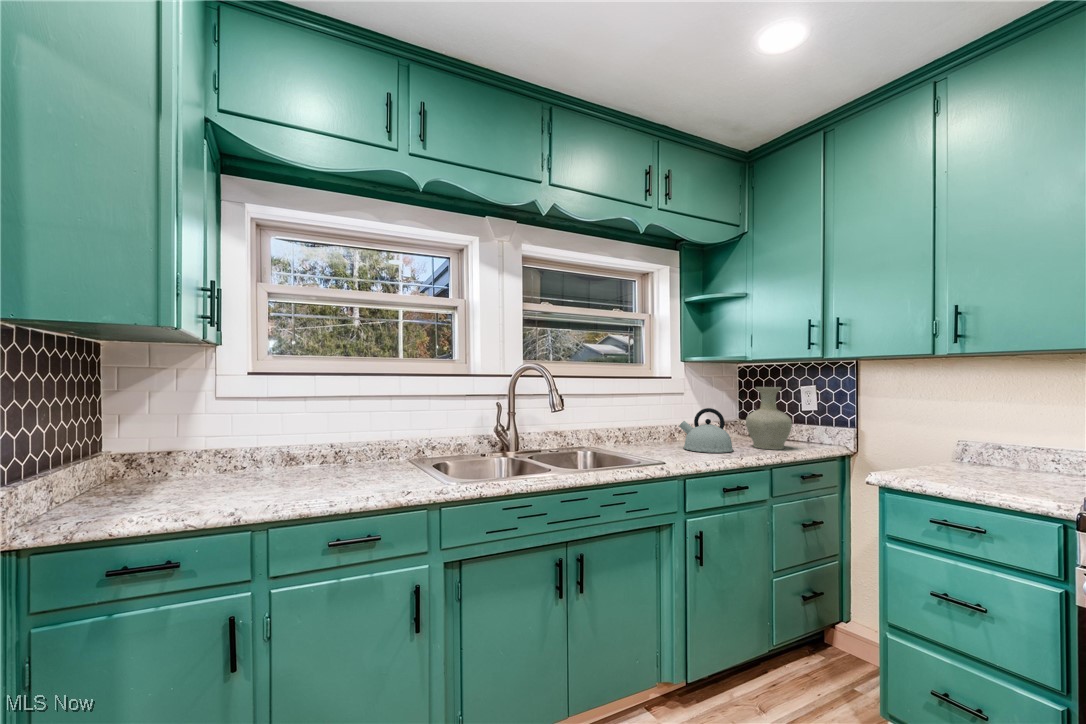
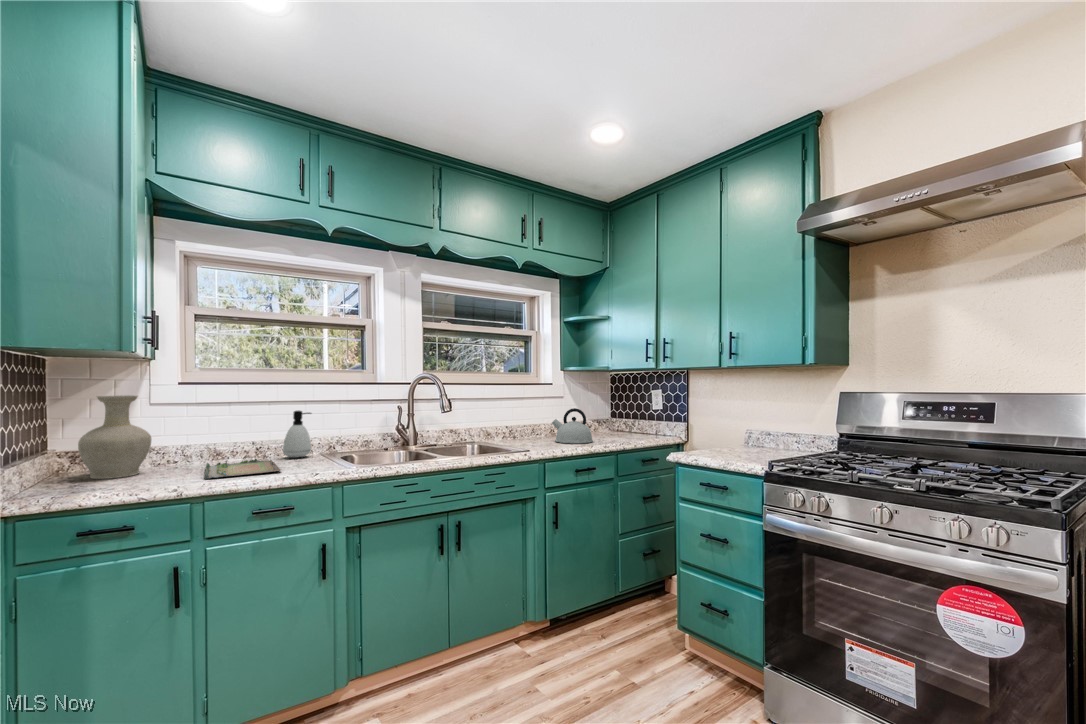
vase: present [746,387,792,450] -> present [78,395,151,479]
soap dispenser: none [367,407,399,464] -> present [283,411,311,458]
tray: none [272,461,365,496] -> present [205,459,281,479]

